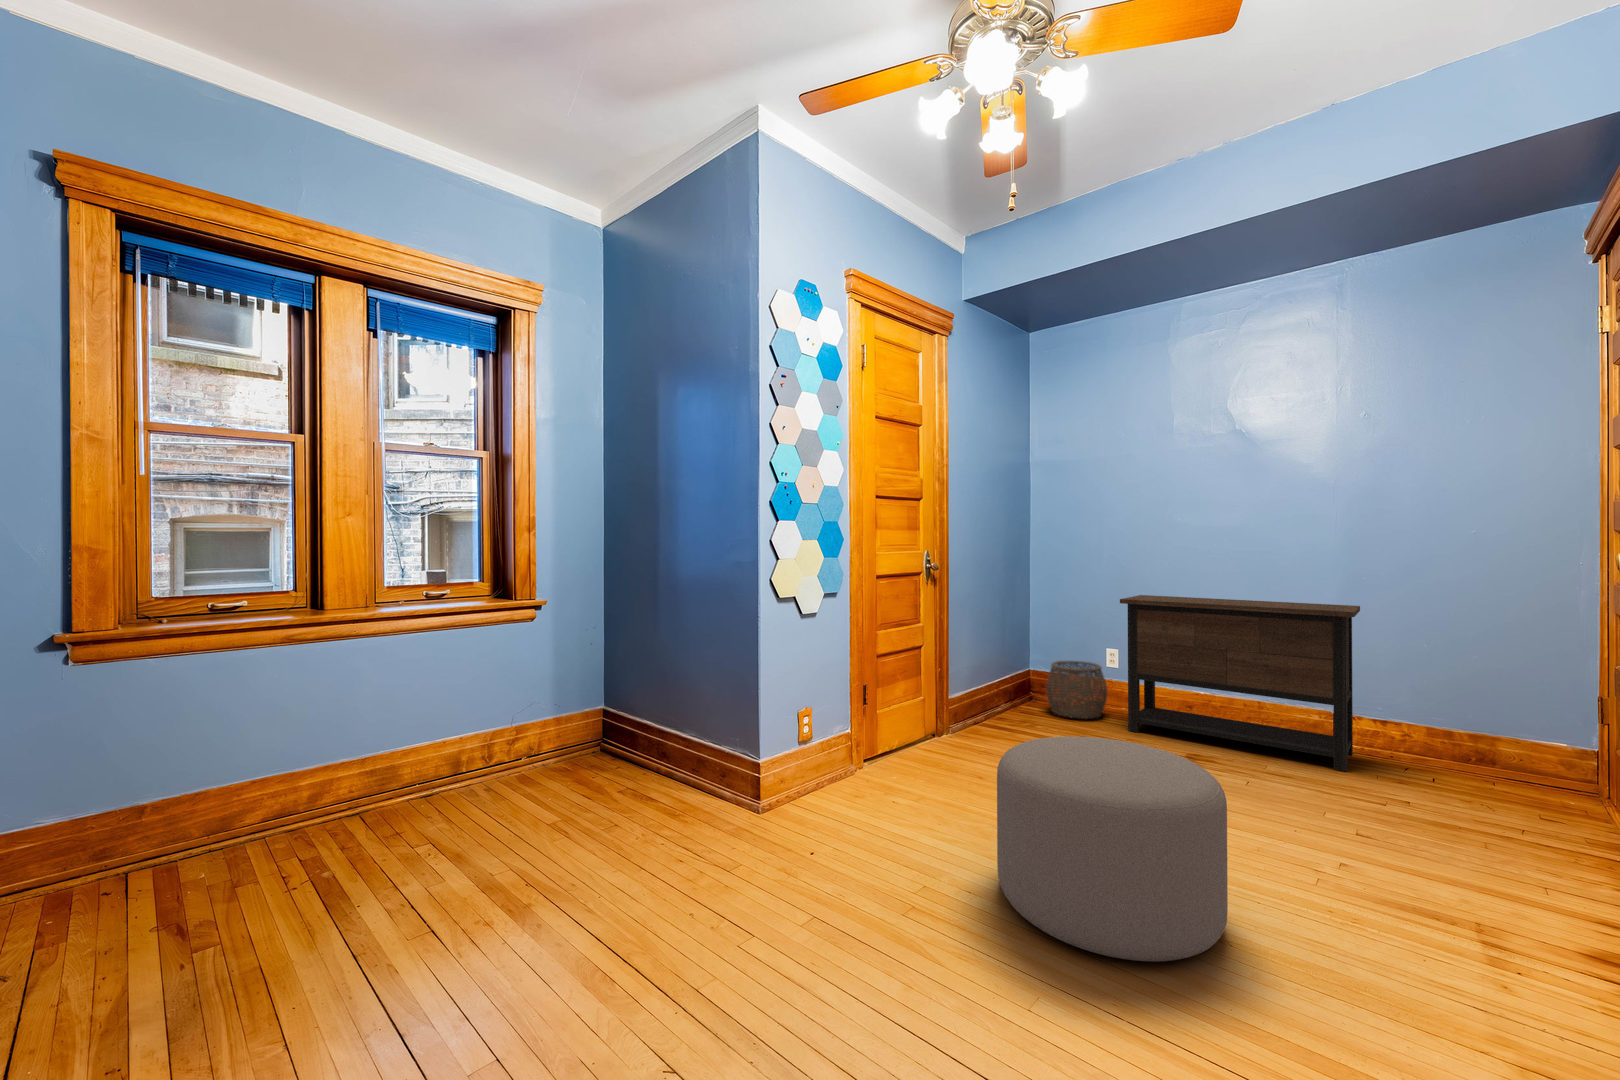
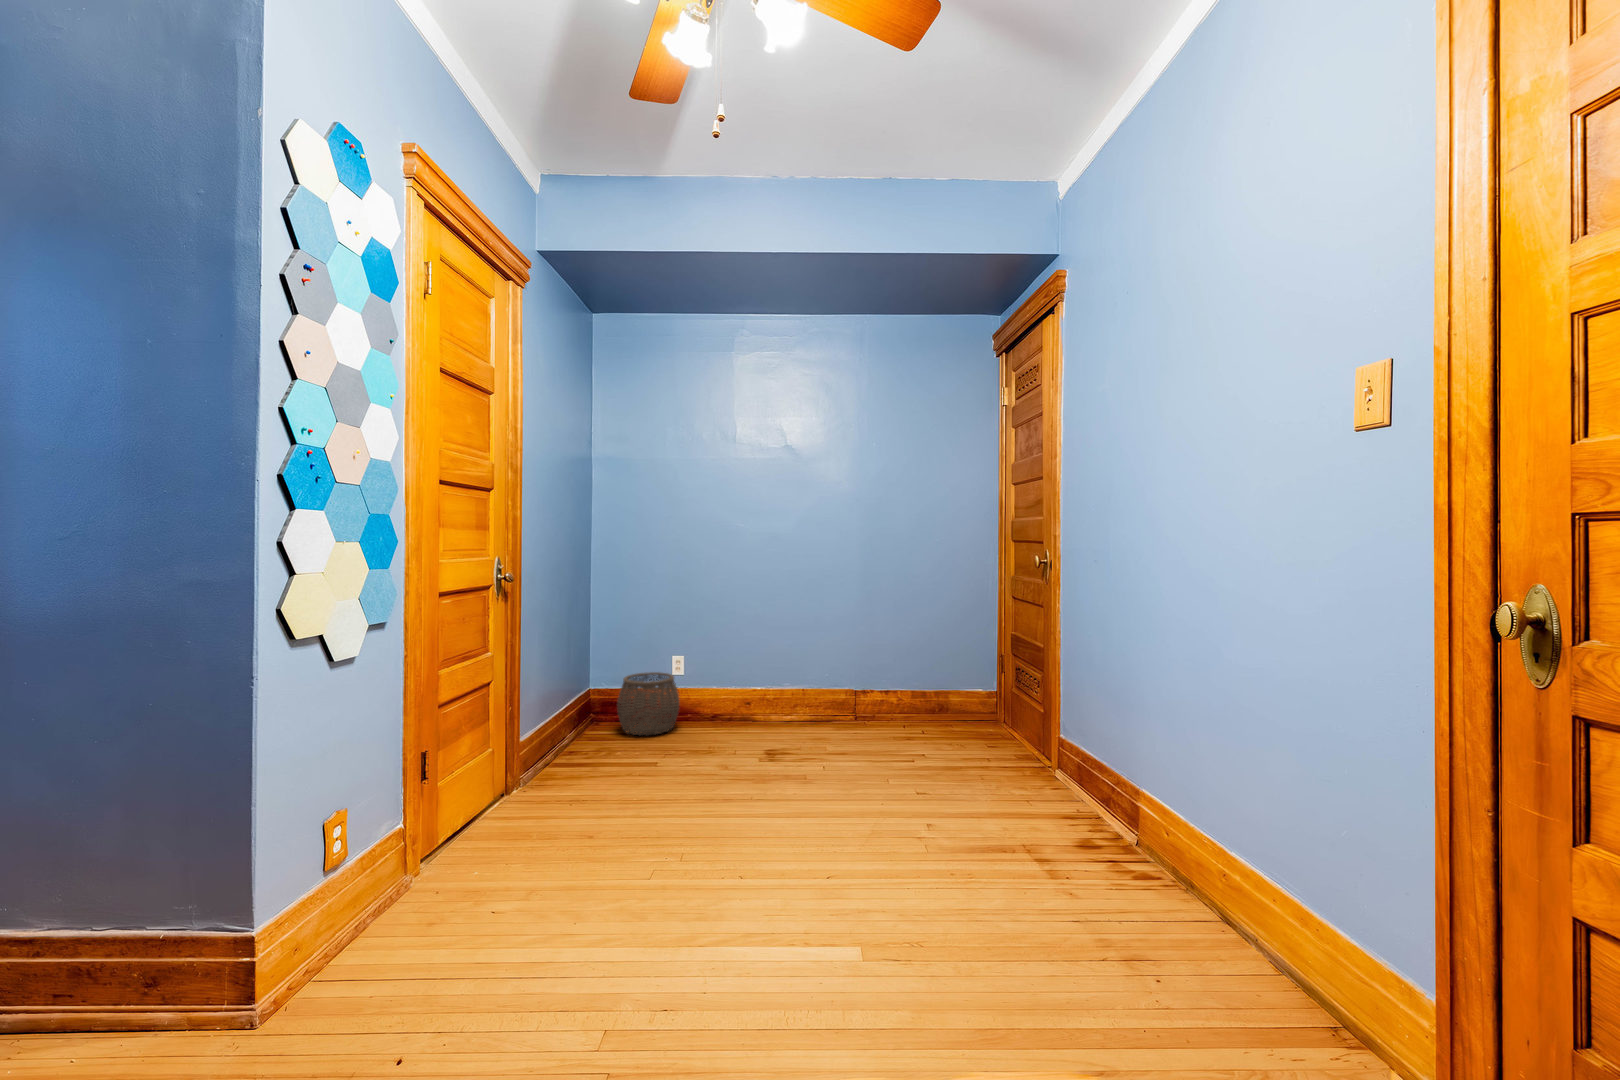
dresser: present [1120,595,1360,771] -> none [700,599,883,738]
ottoman: present [997,736,1228,961] -> none [691,761,923,1023]

